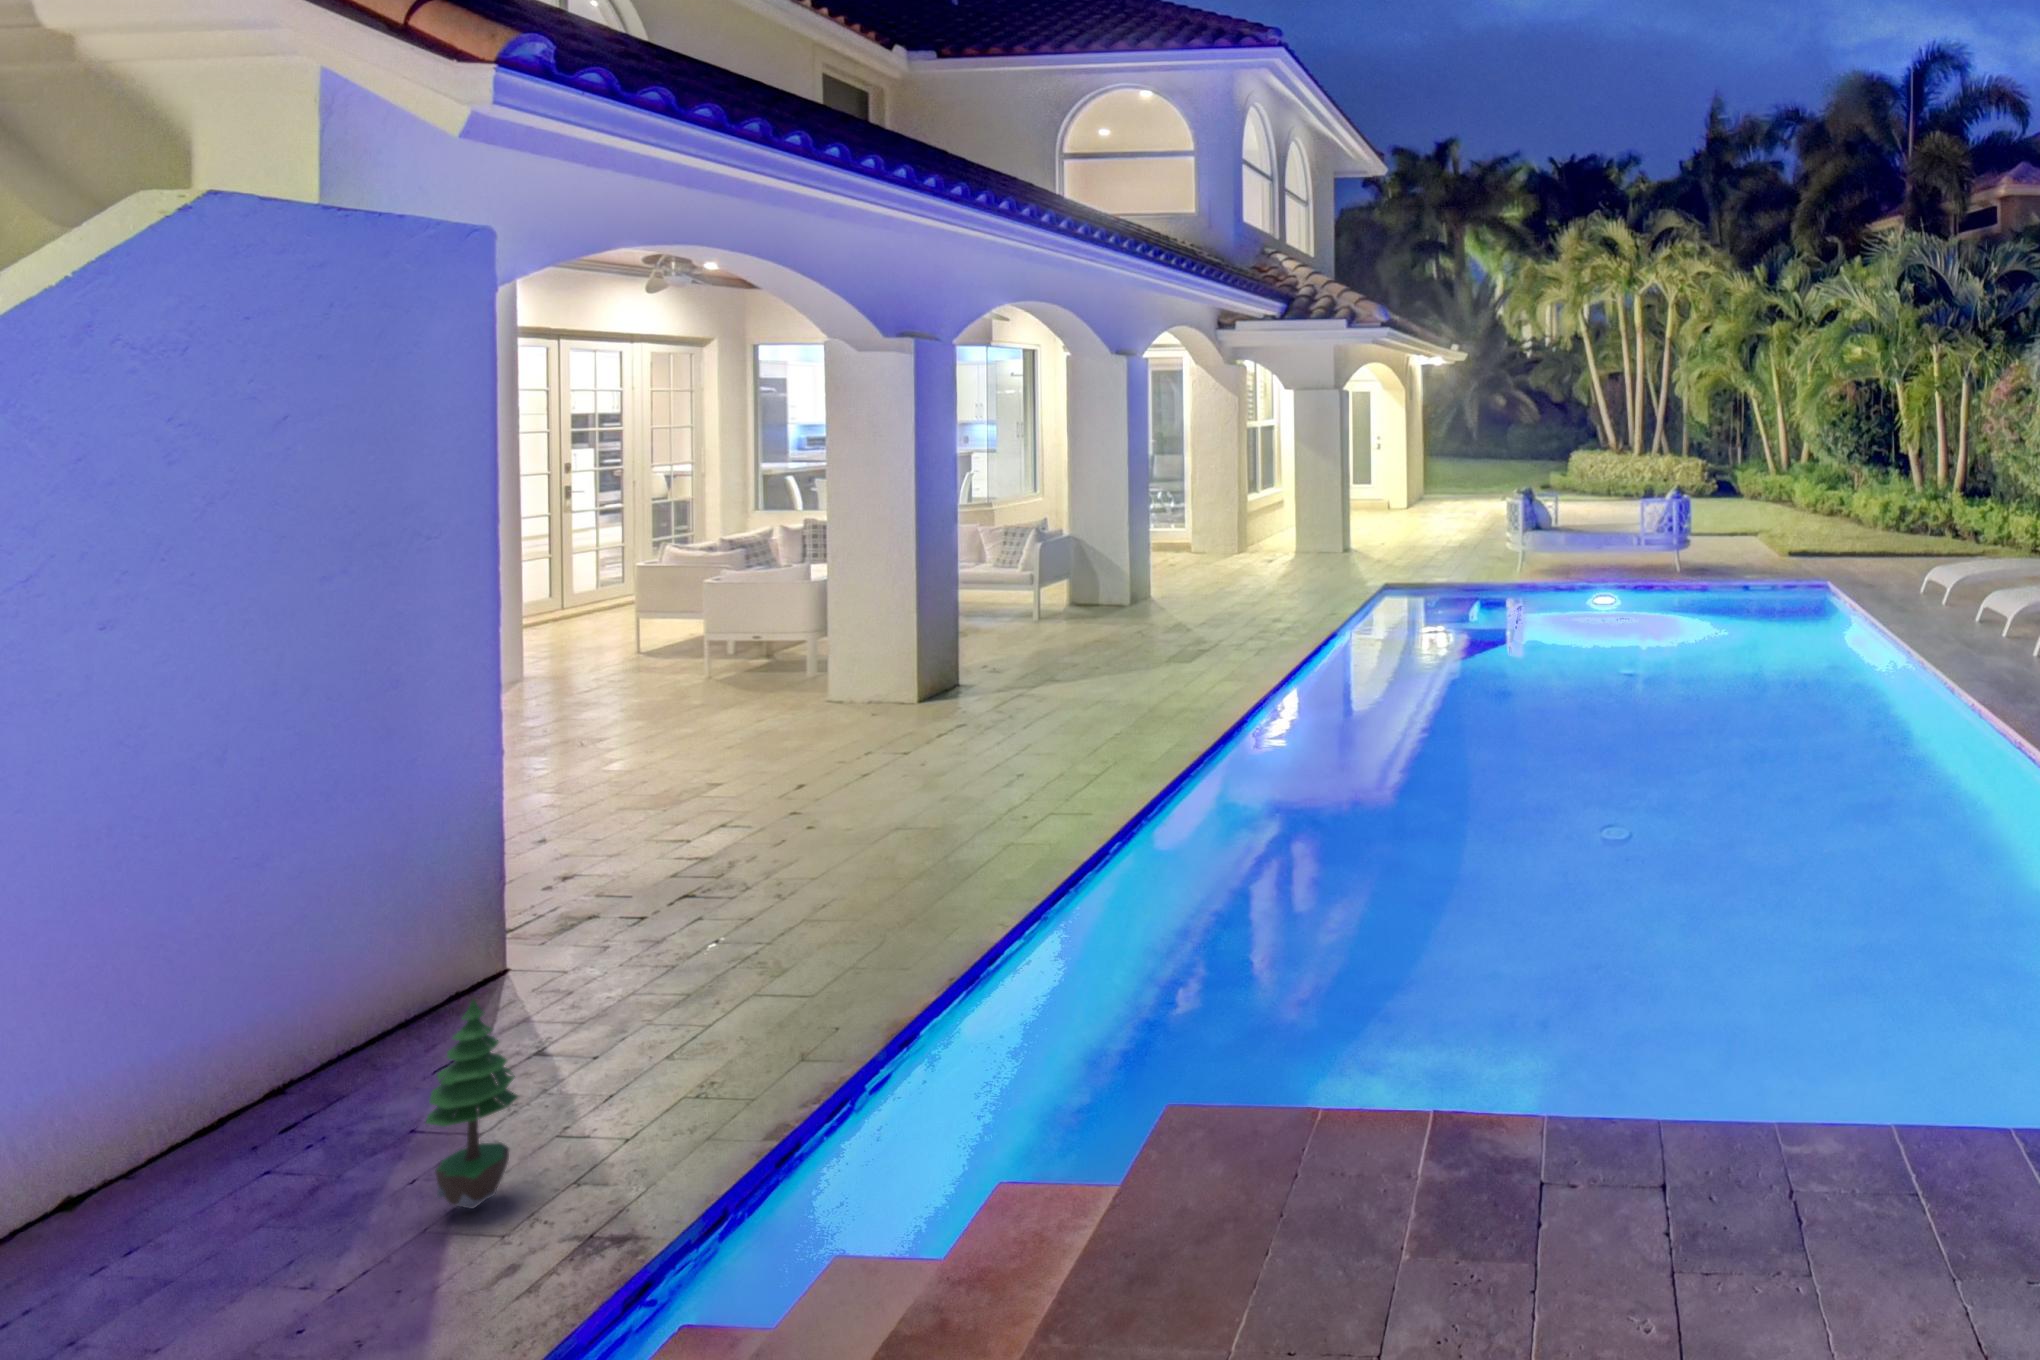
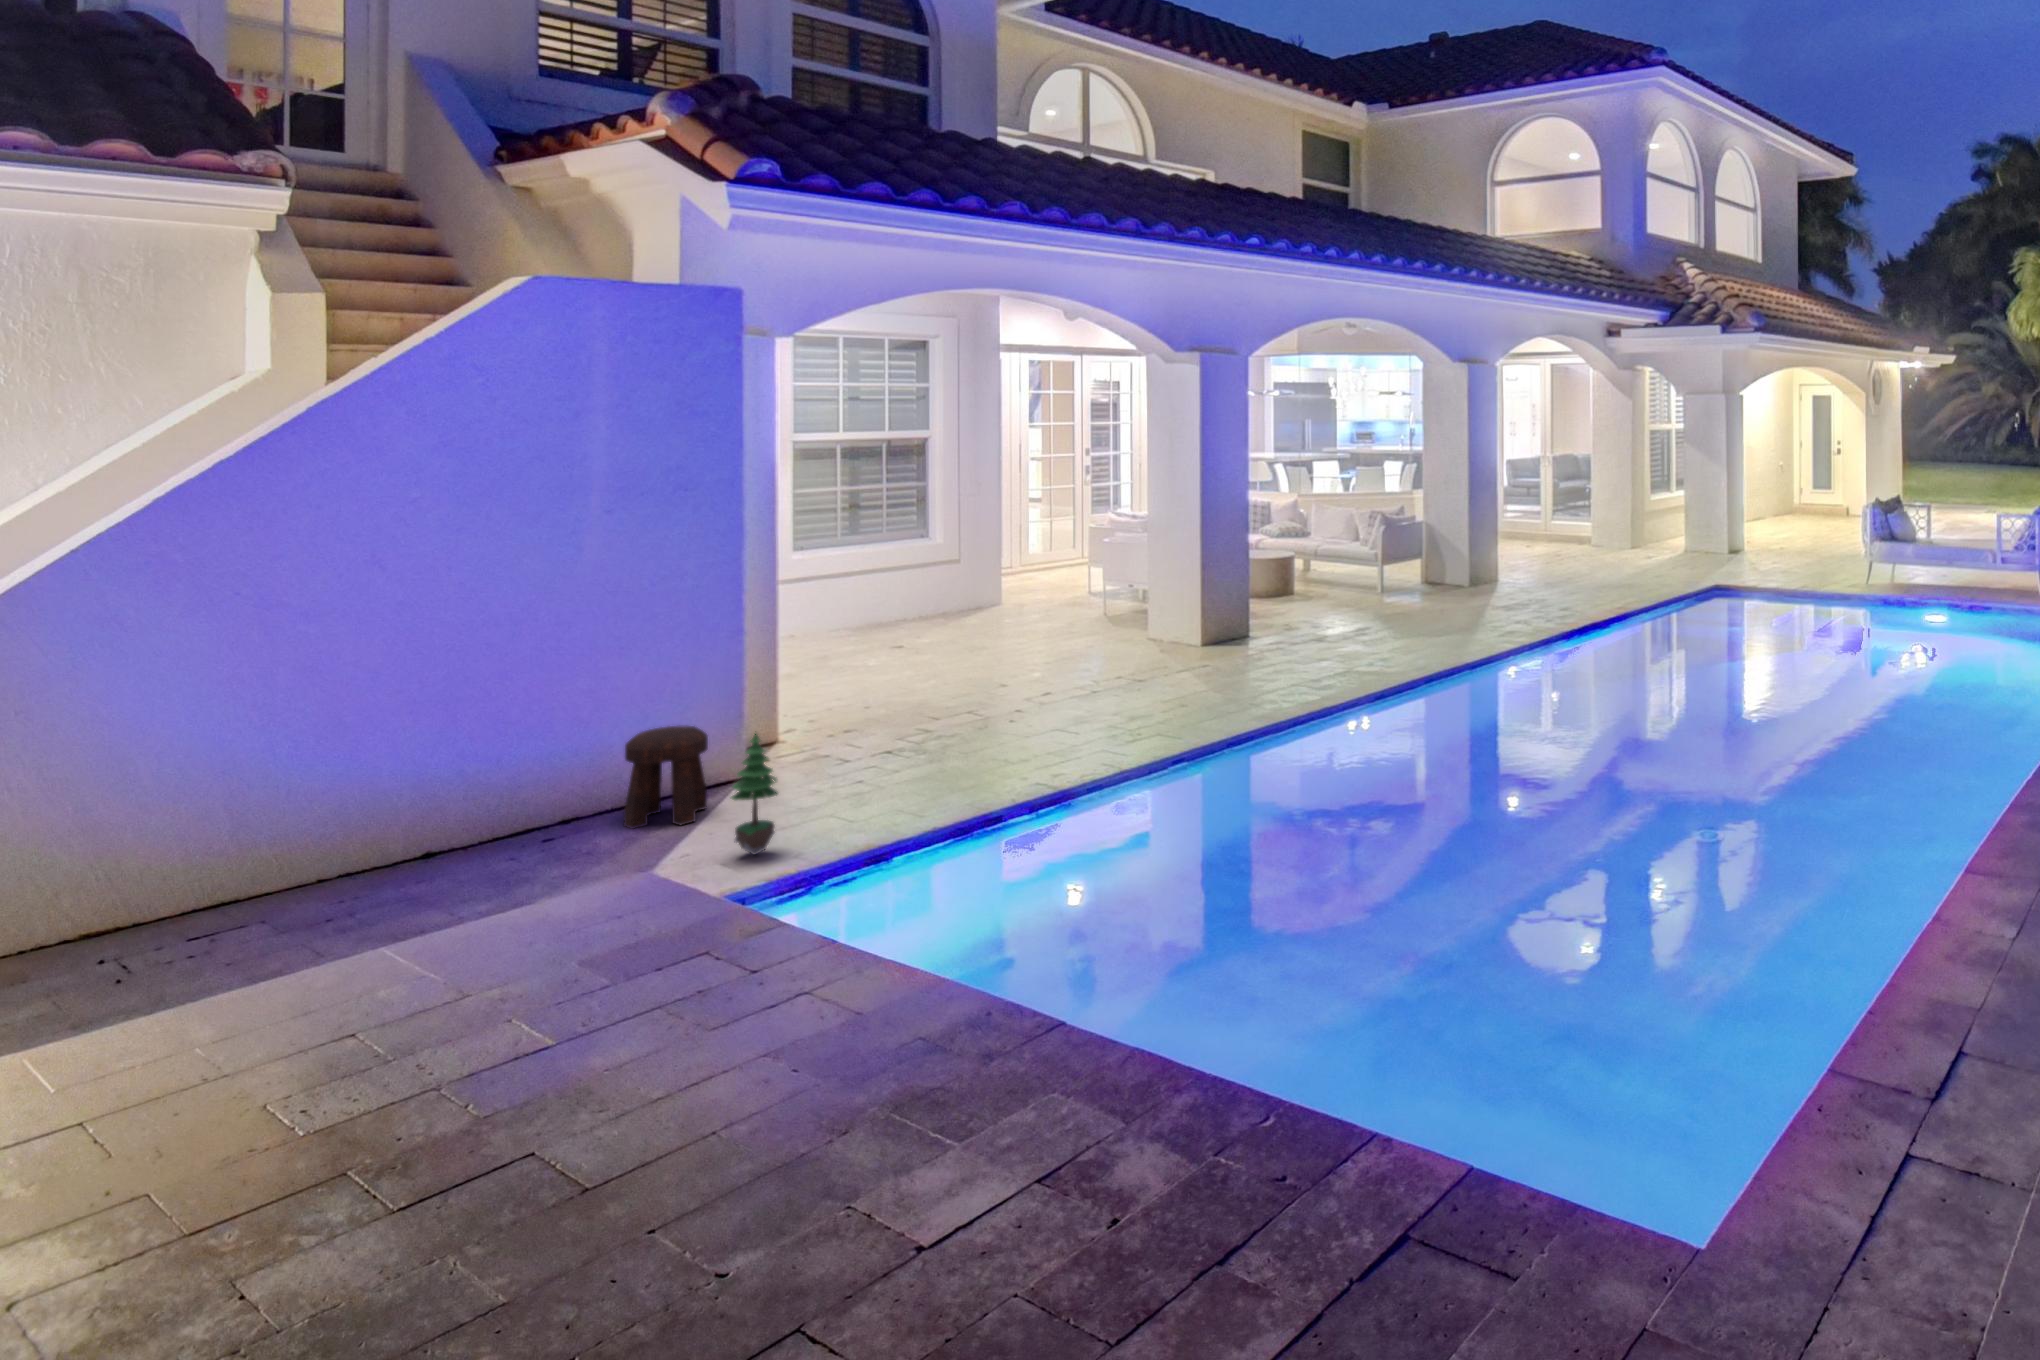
stool: none [112,1004,287,1219] -> present [624,726,708,829]

